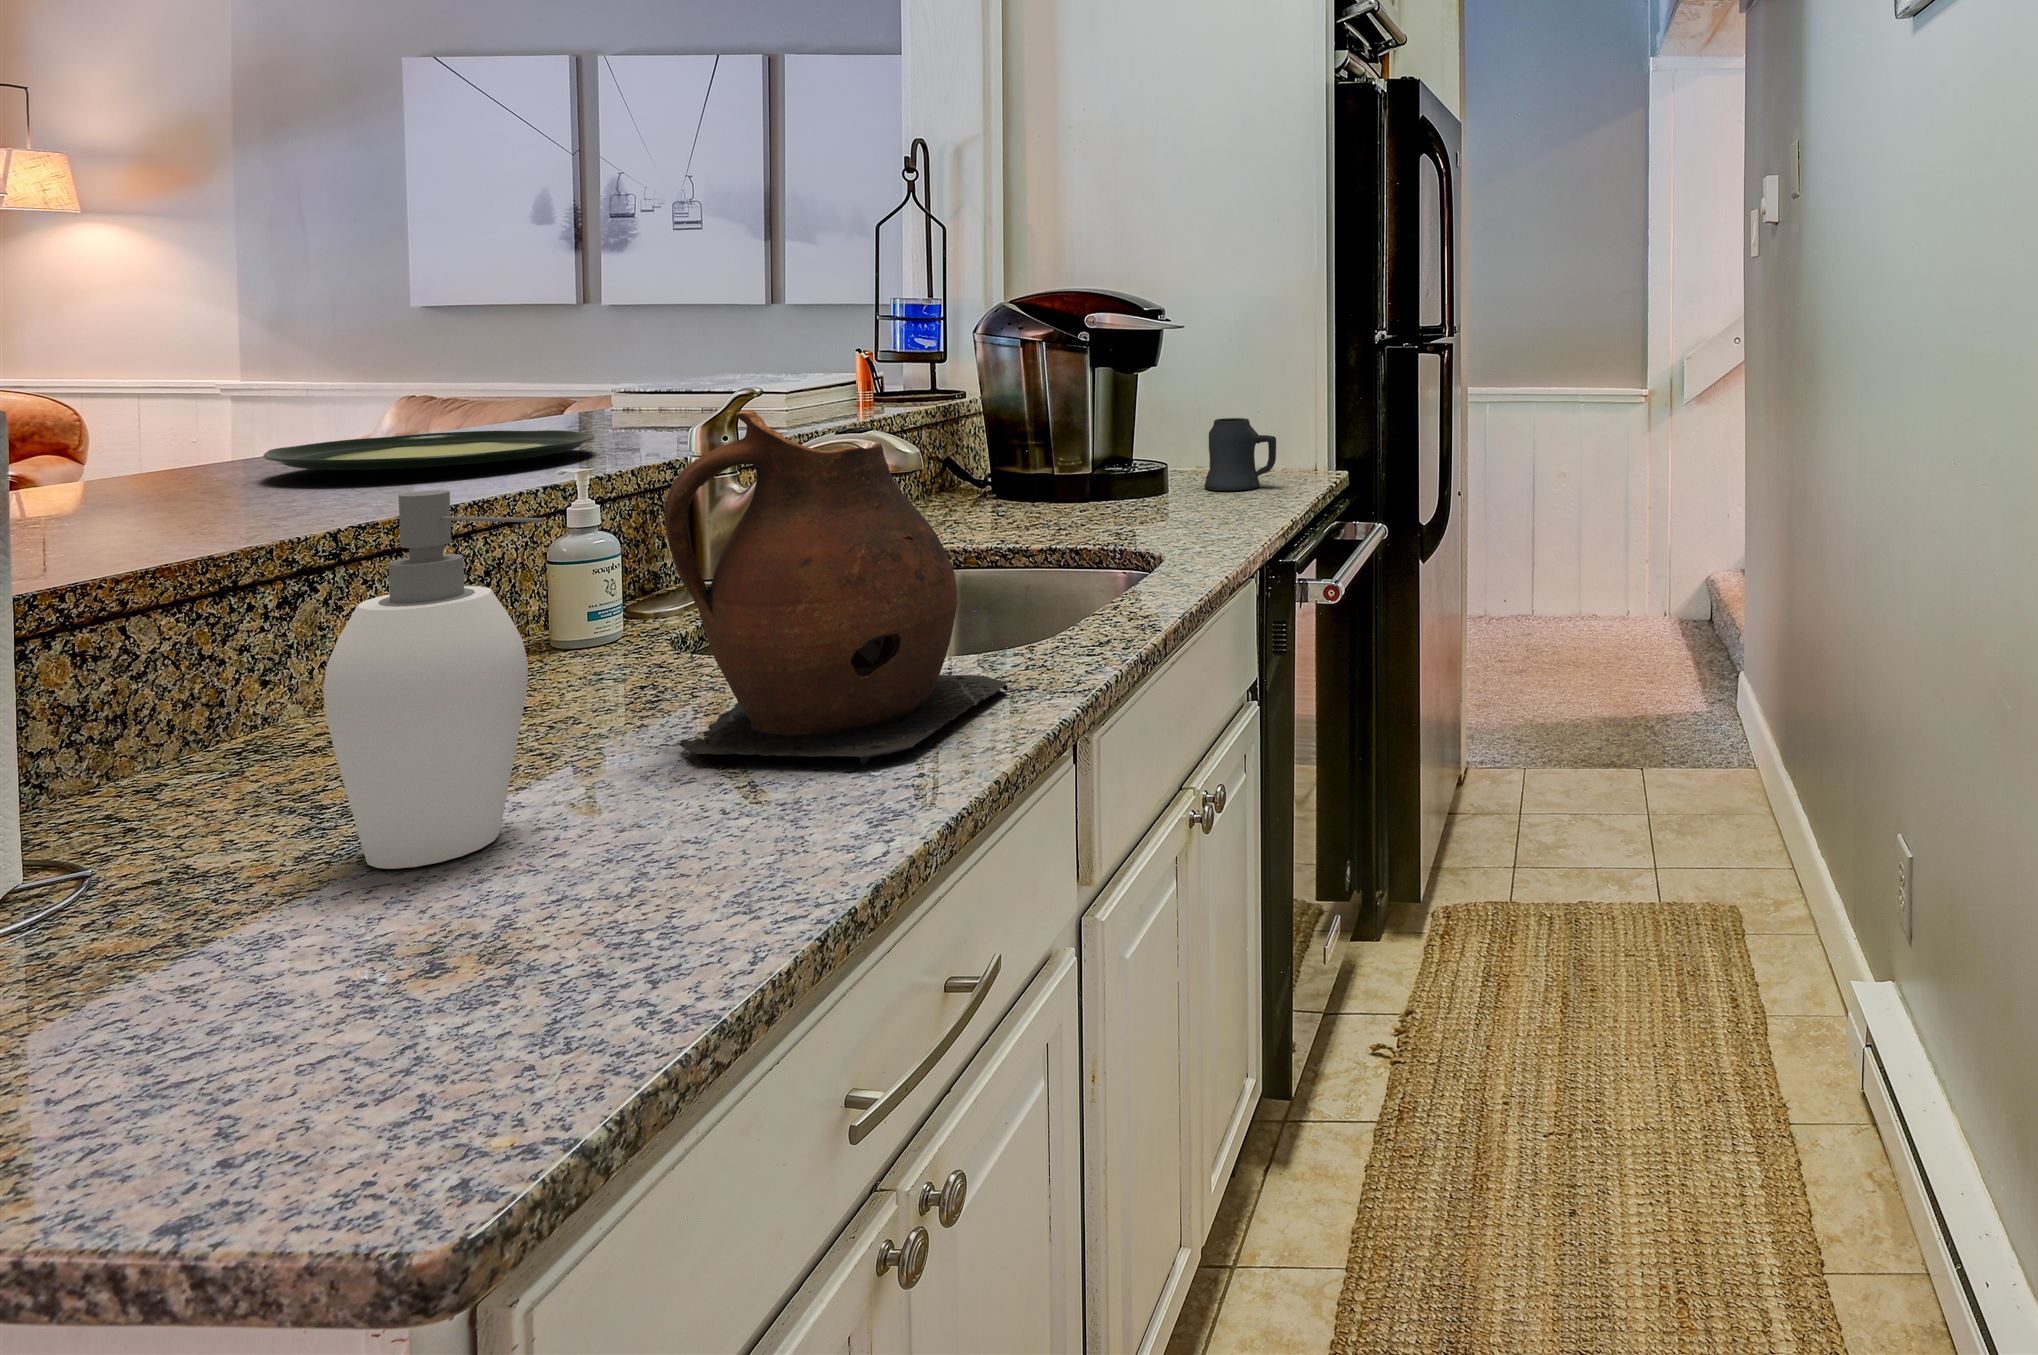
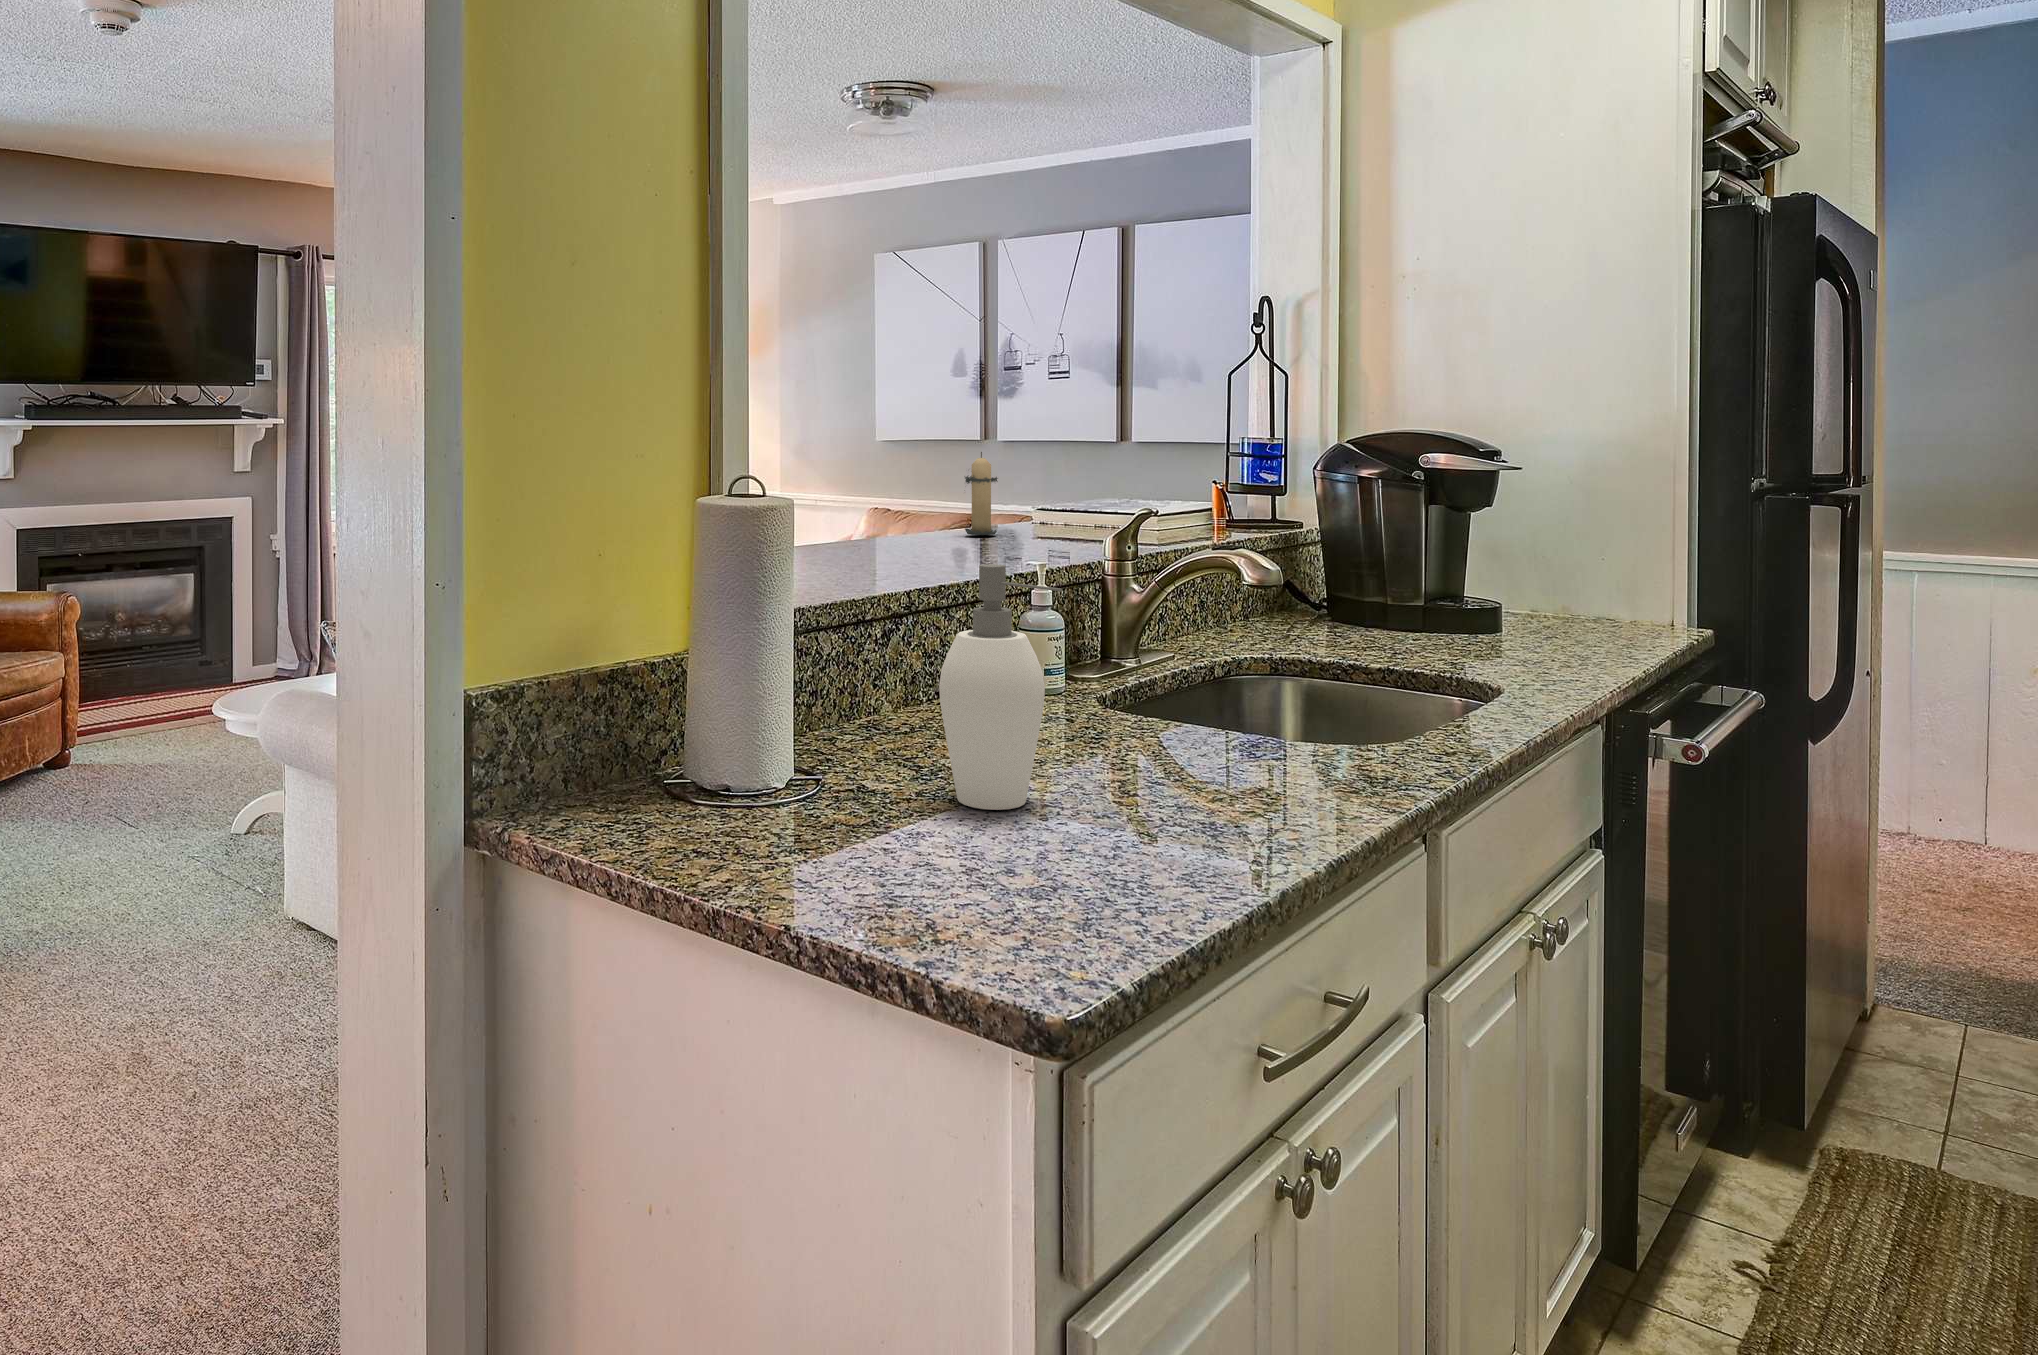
candle: none [480,319,552,436] -> present [965,452,998,535]
ceramic pitcher: present [665,410,1007,764] -> none [1117,523,1366,808]
mug: present [1204,418,1276,491] -> none [1536,562,1622,636]
plate: present [263,430,595,470] -> none [858,531,1038,553]

